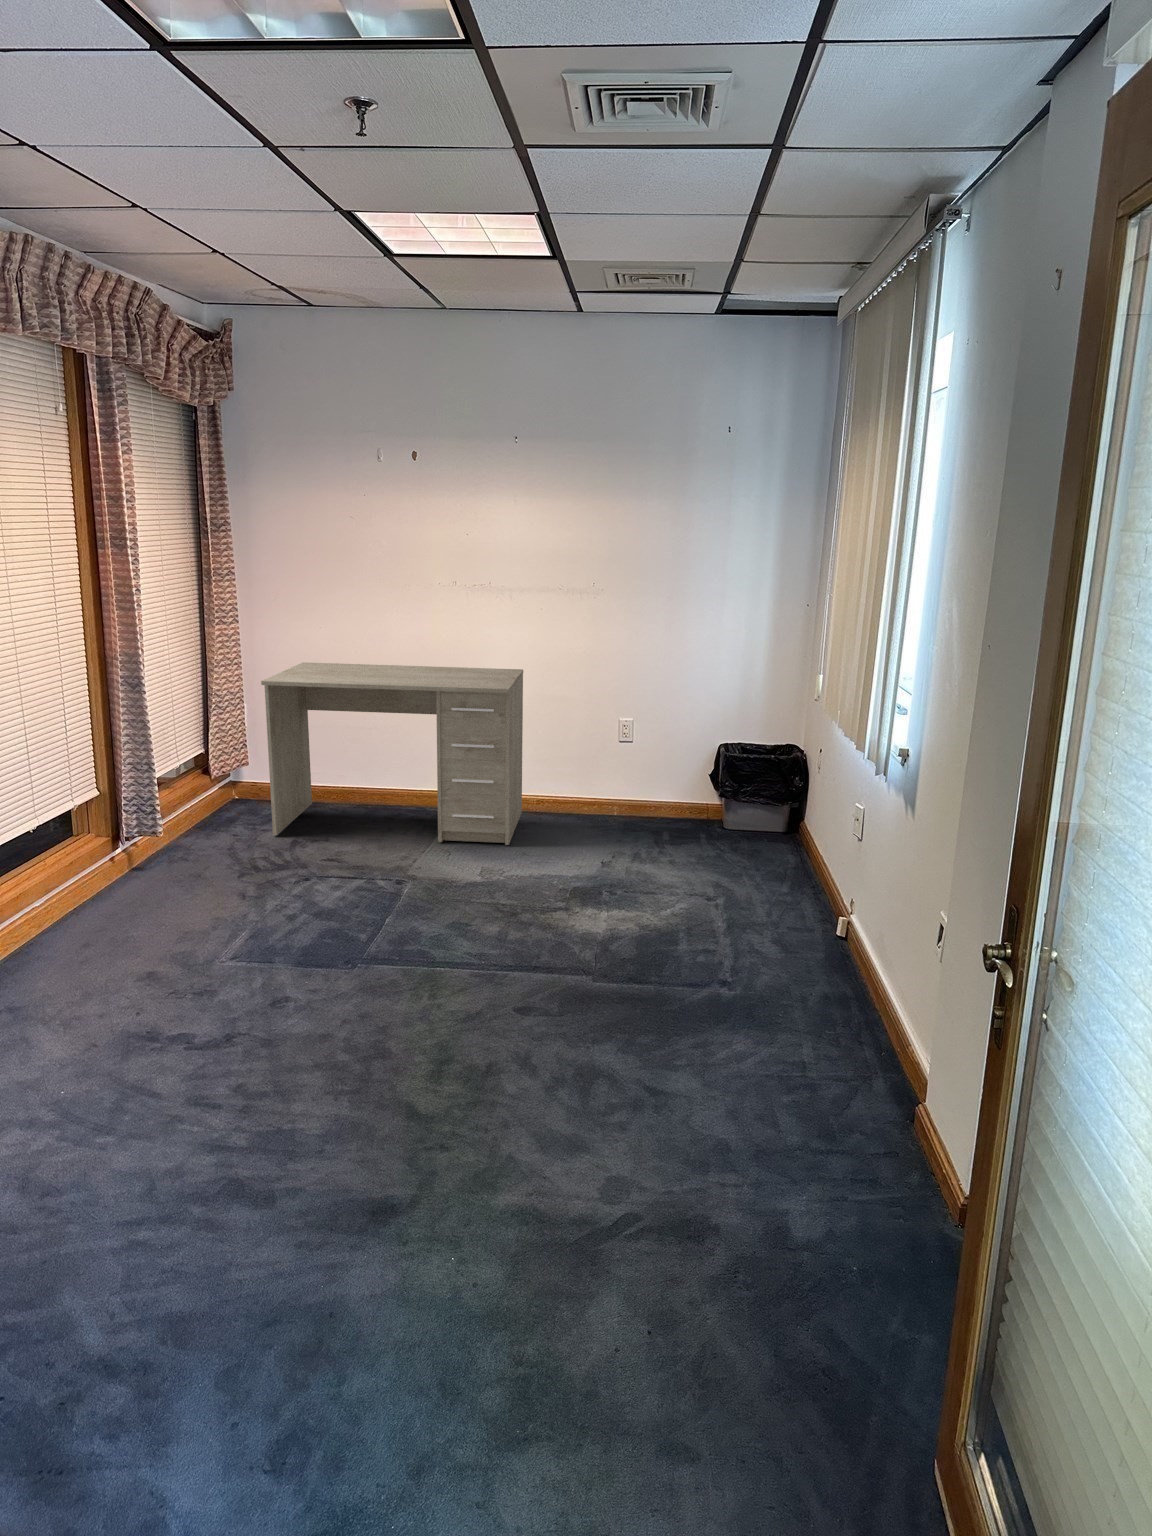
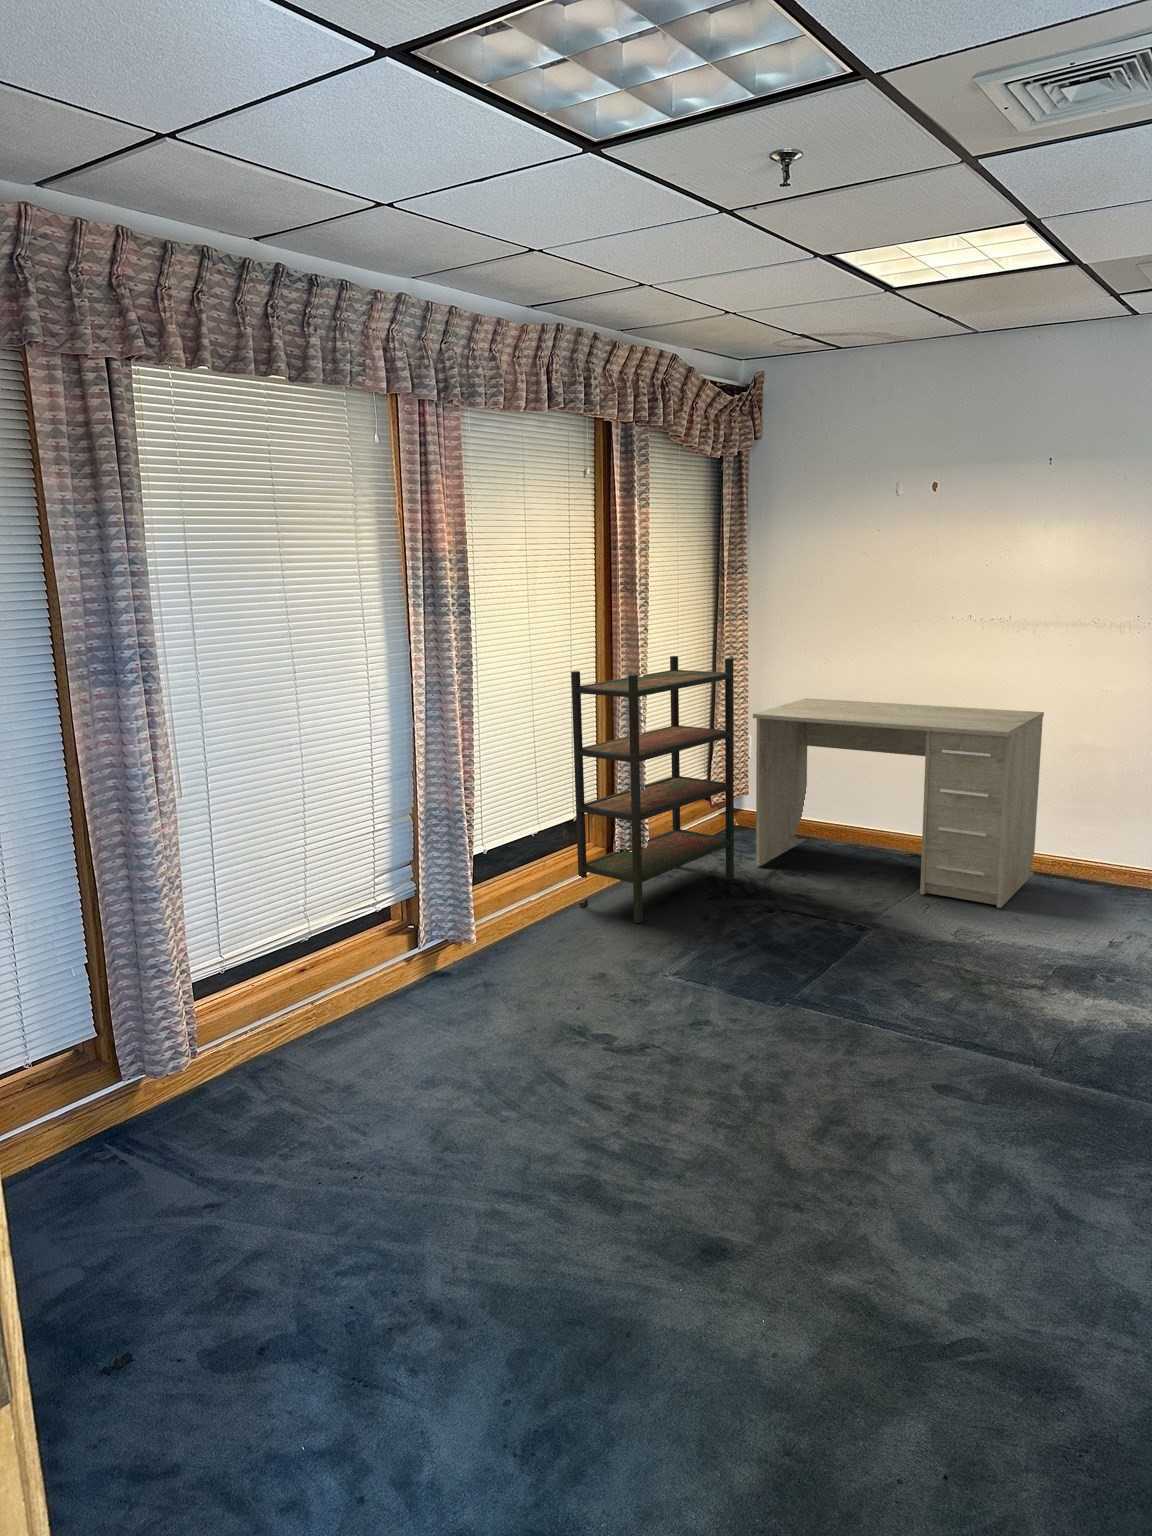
bookshelf: none [63,621,255,913] -> present [571,656,734,923]

